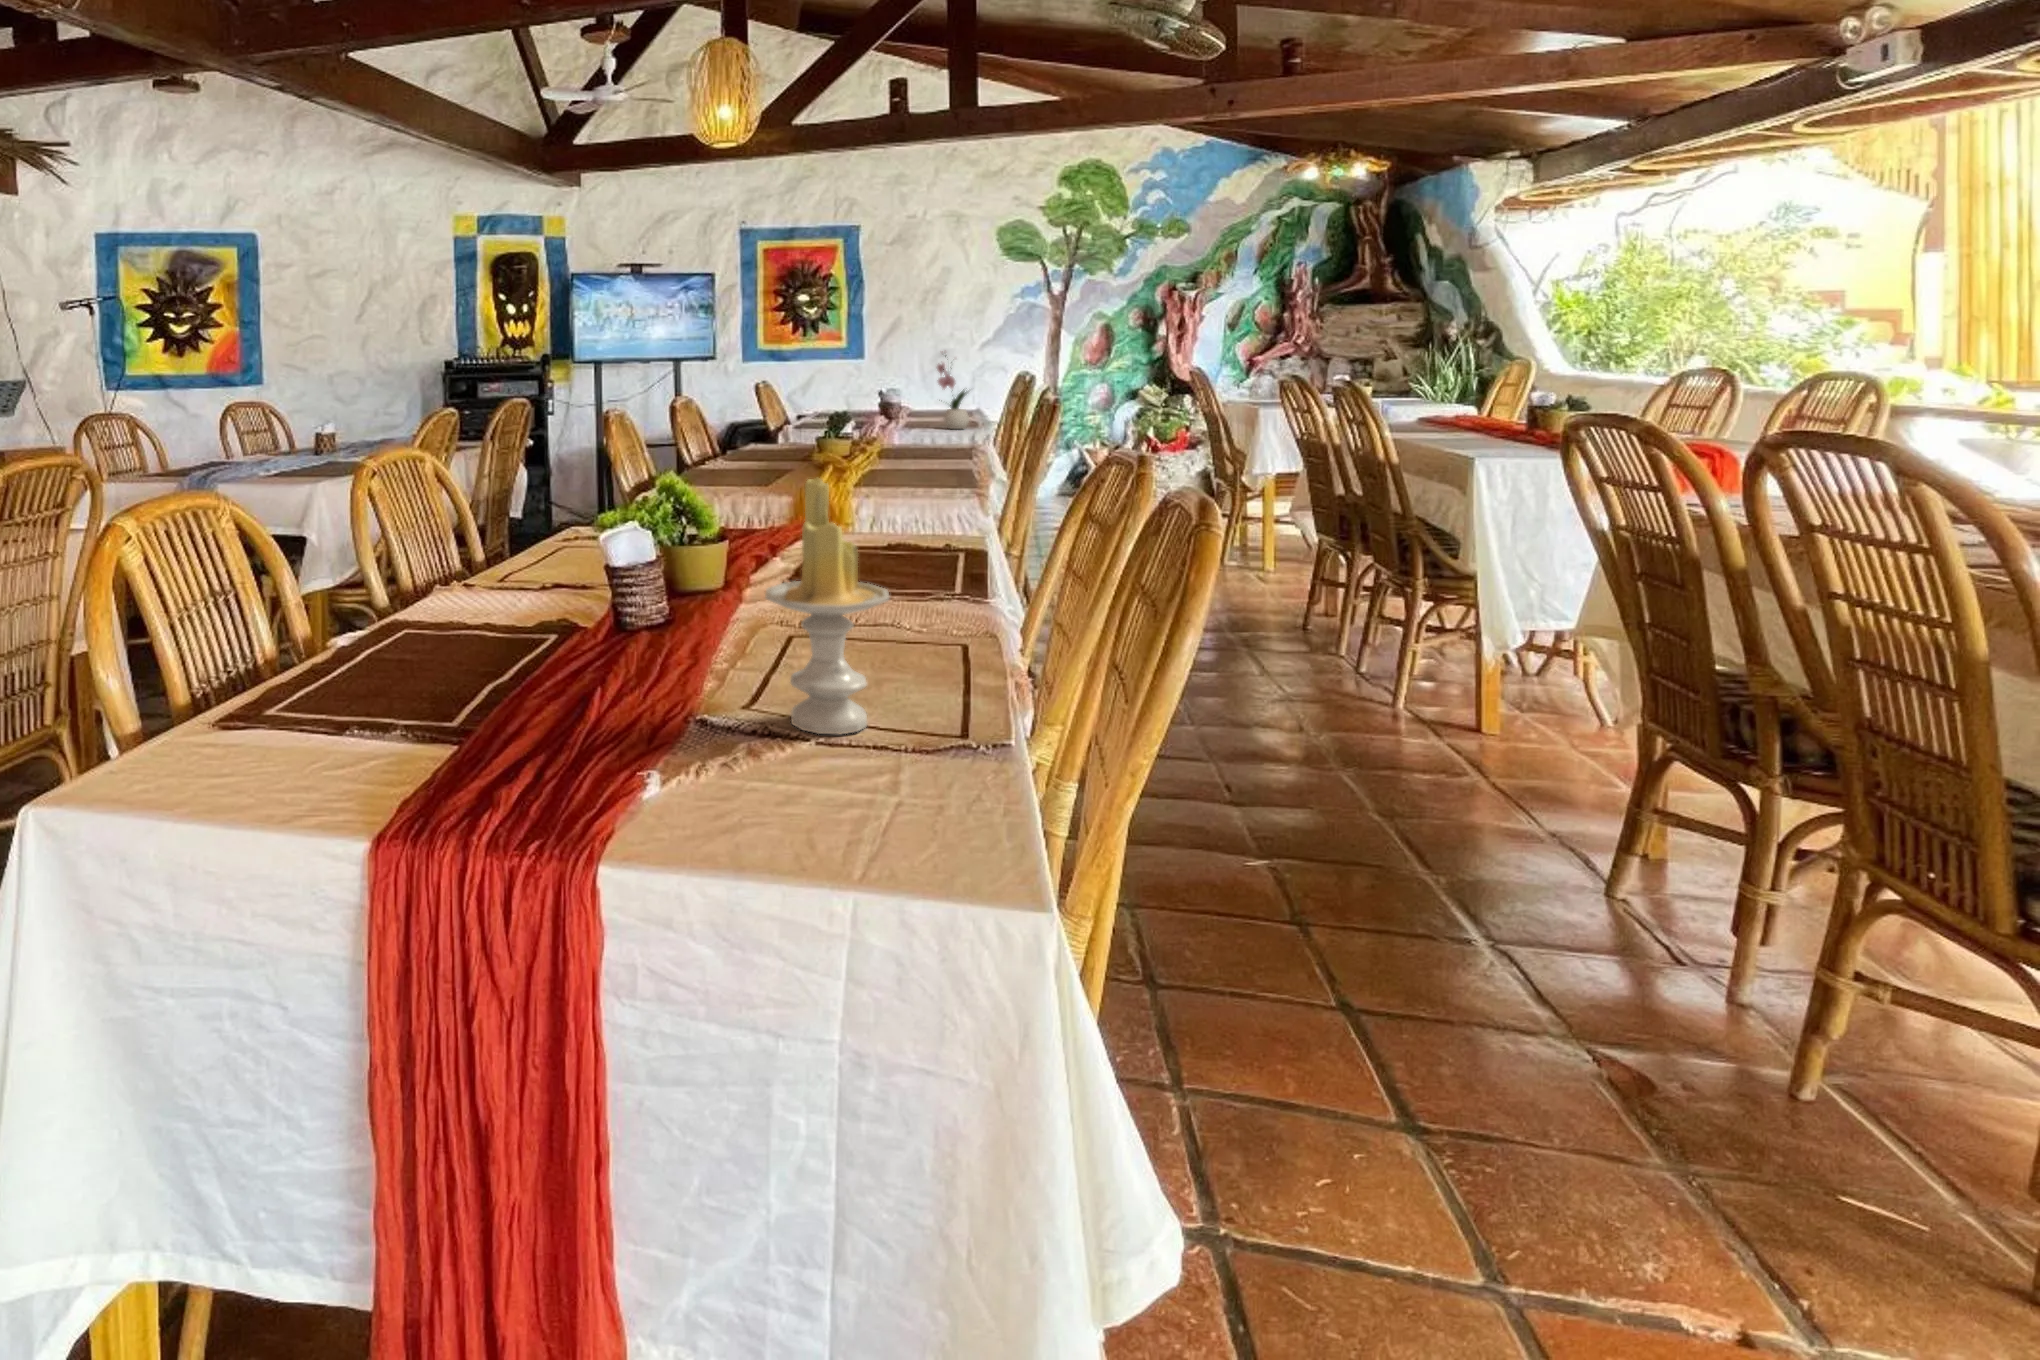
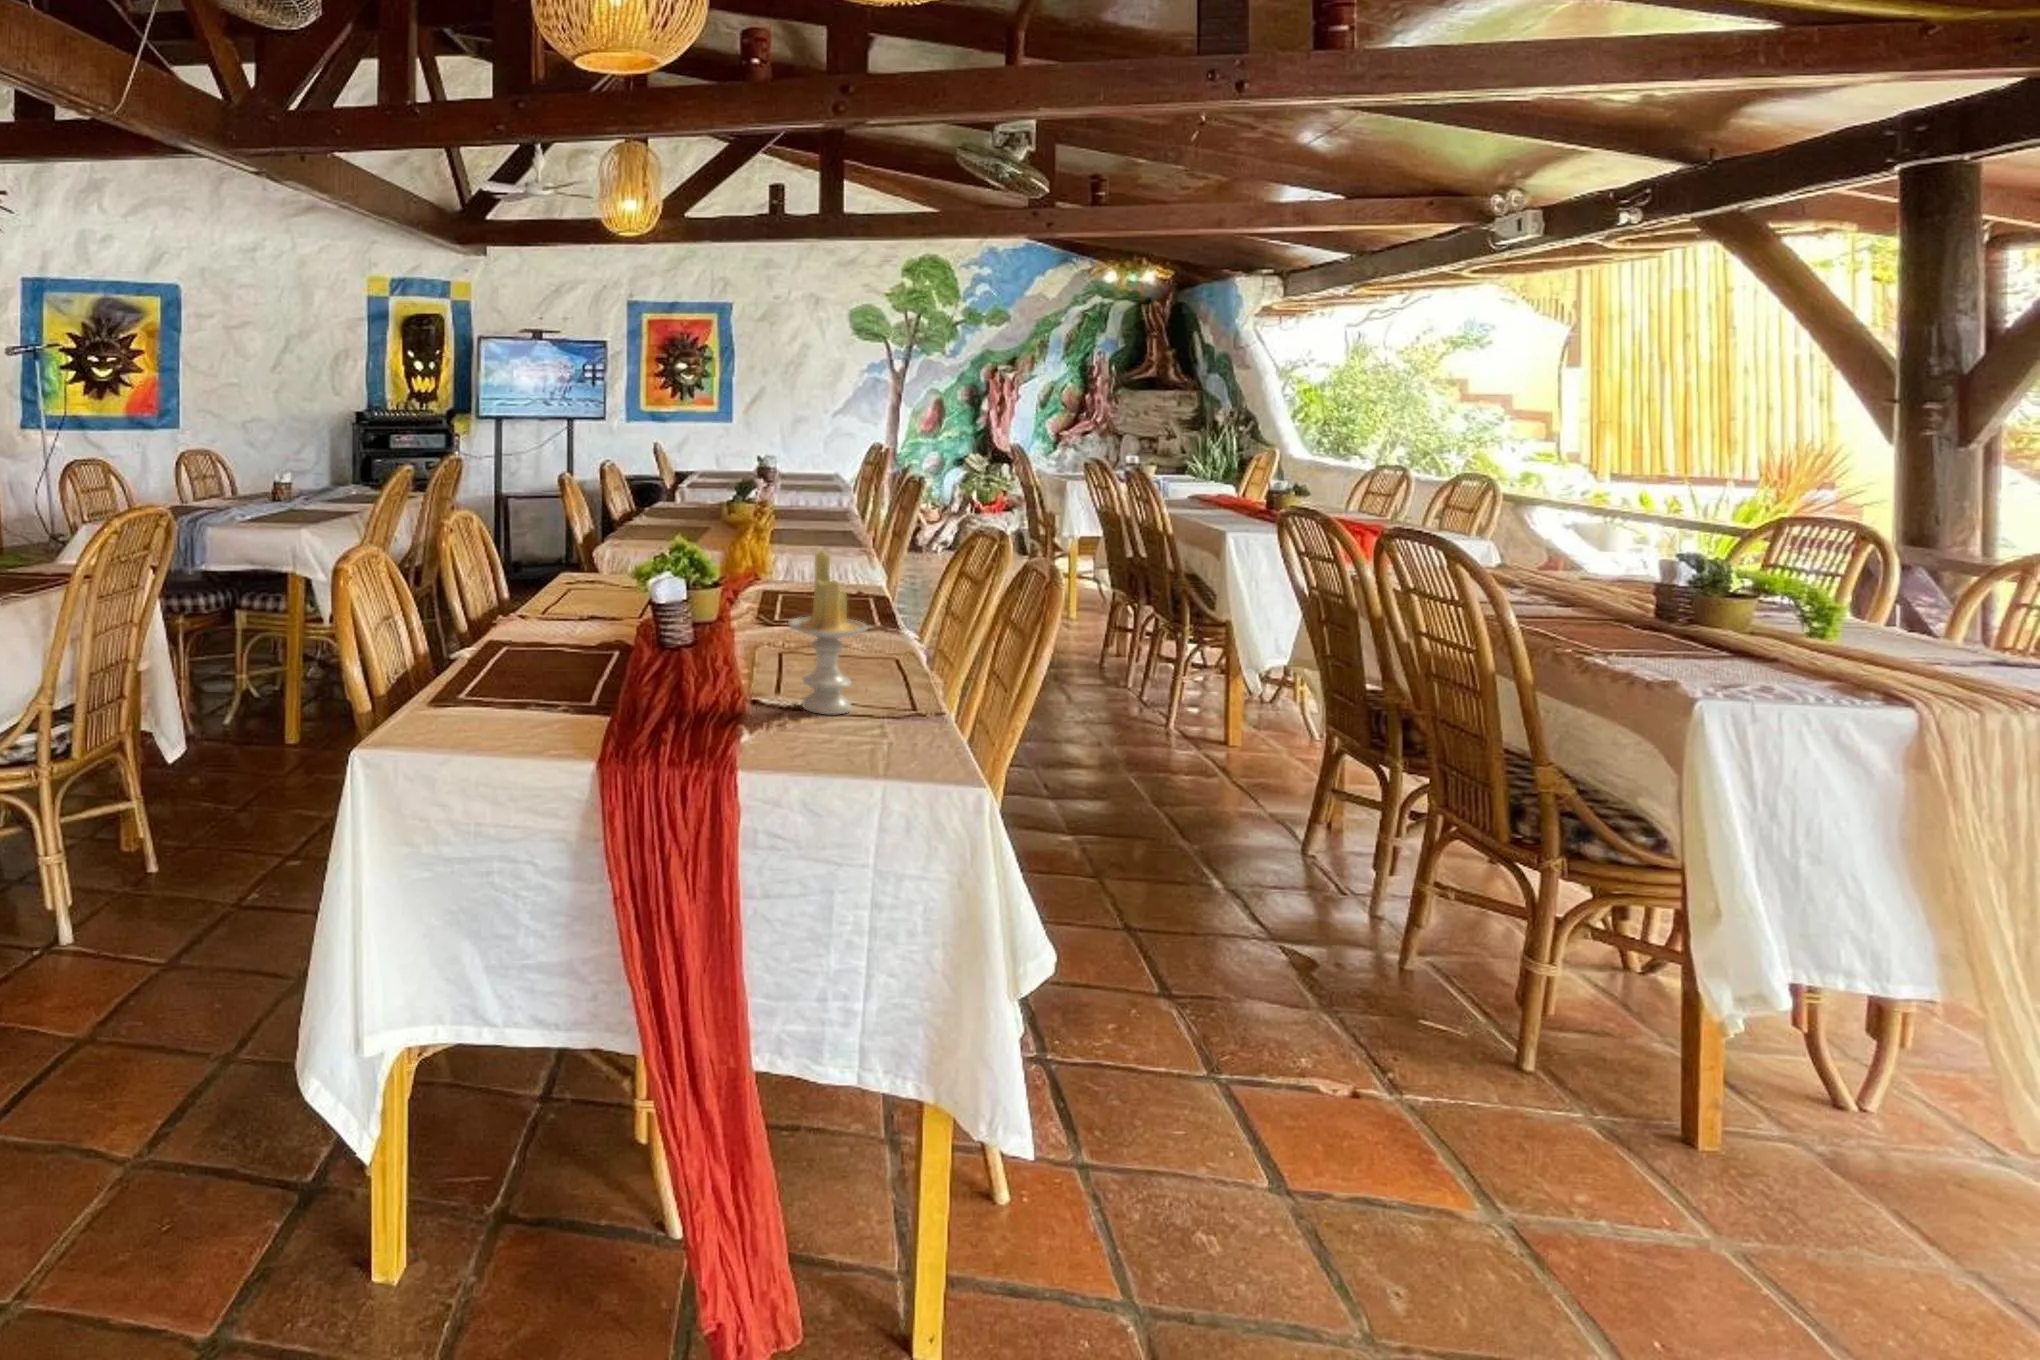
flower arrangement: present [937,355,970,429] -> none [808,423,839,491]

